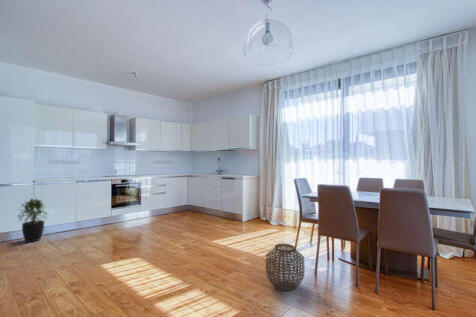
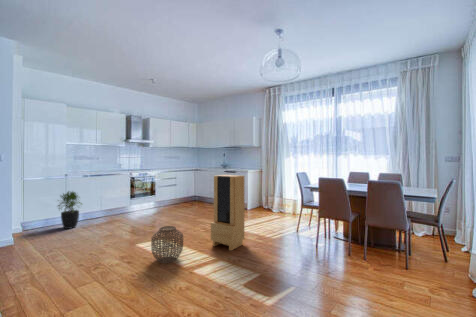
storage cabinet: none [182,180,224,276] -> present [211,175,245,251]
woven basket: present [266,244,304,292] -> present [151,226,183,263]

